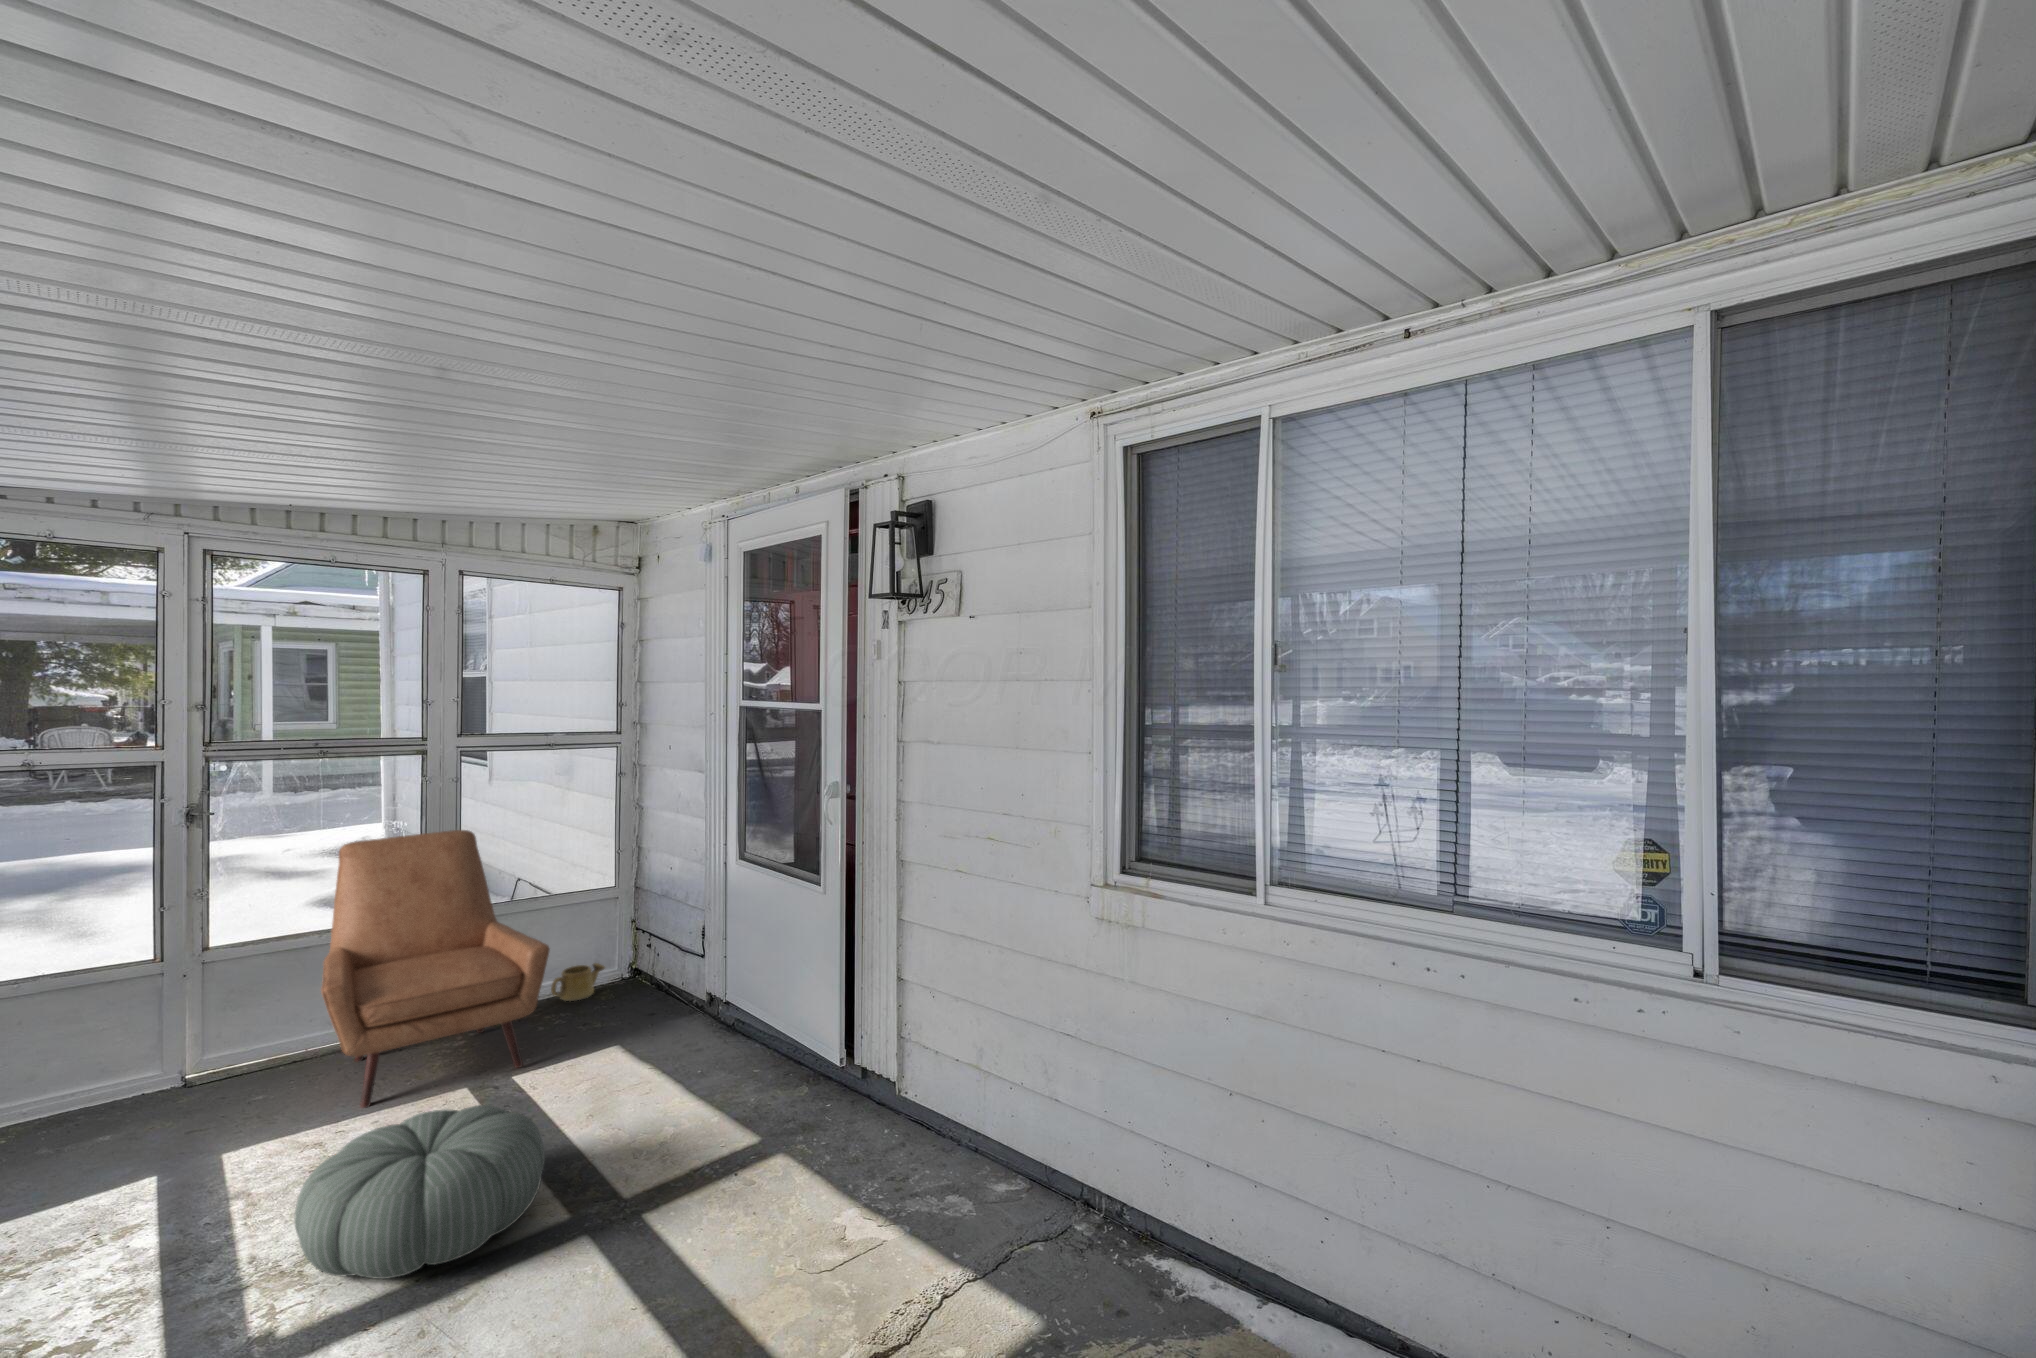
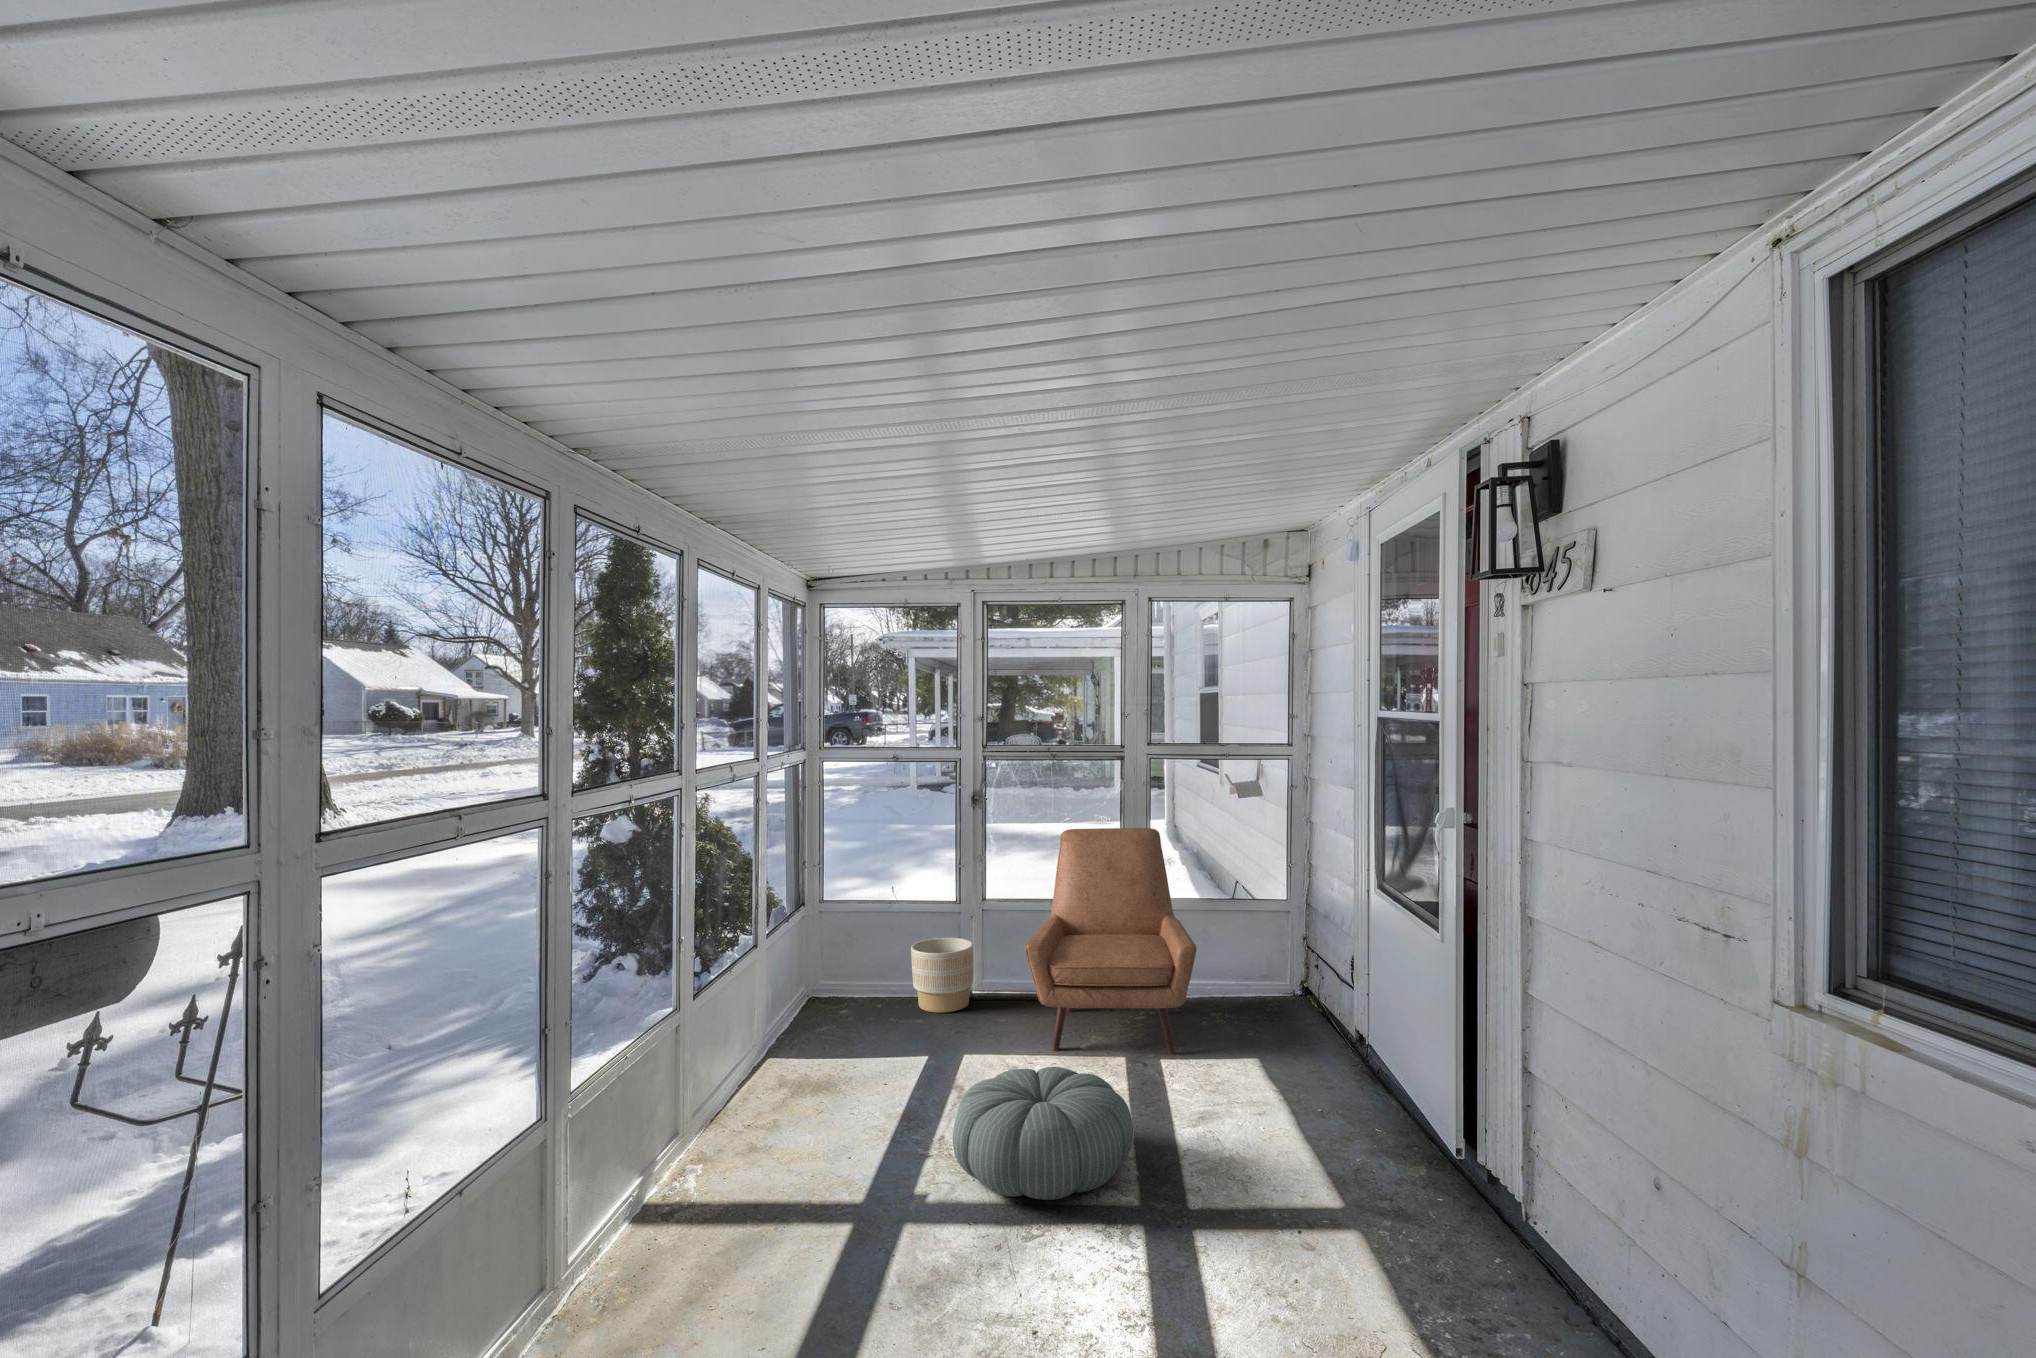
watering can: present [551,963,605,1001] -> none [1226,971,1279,1005]
planter: none [85,1007,202,1119] -> present [911,938,974,1013]

